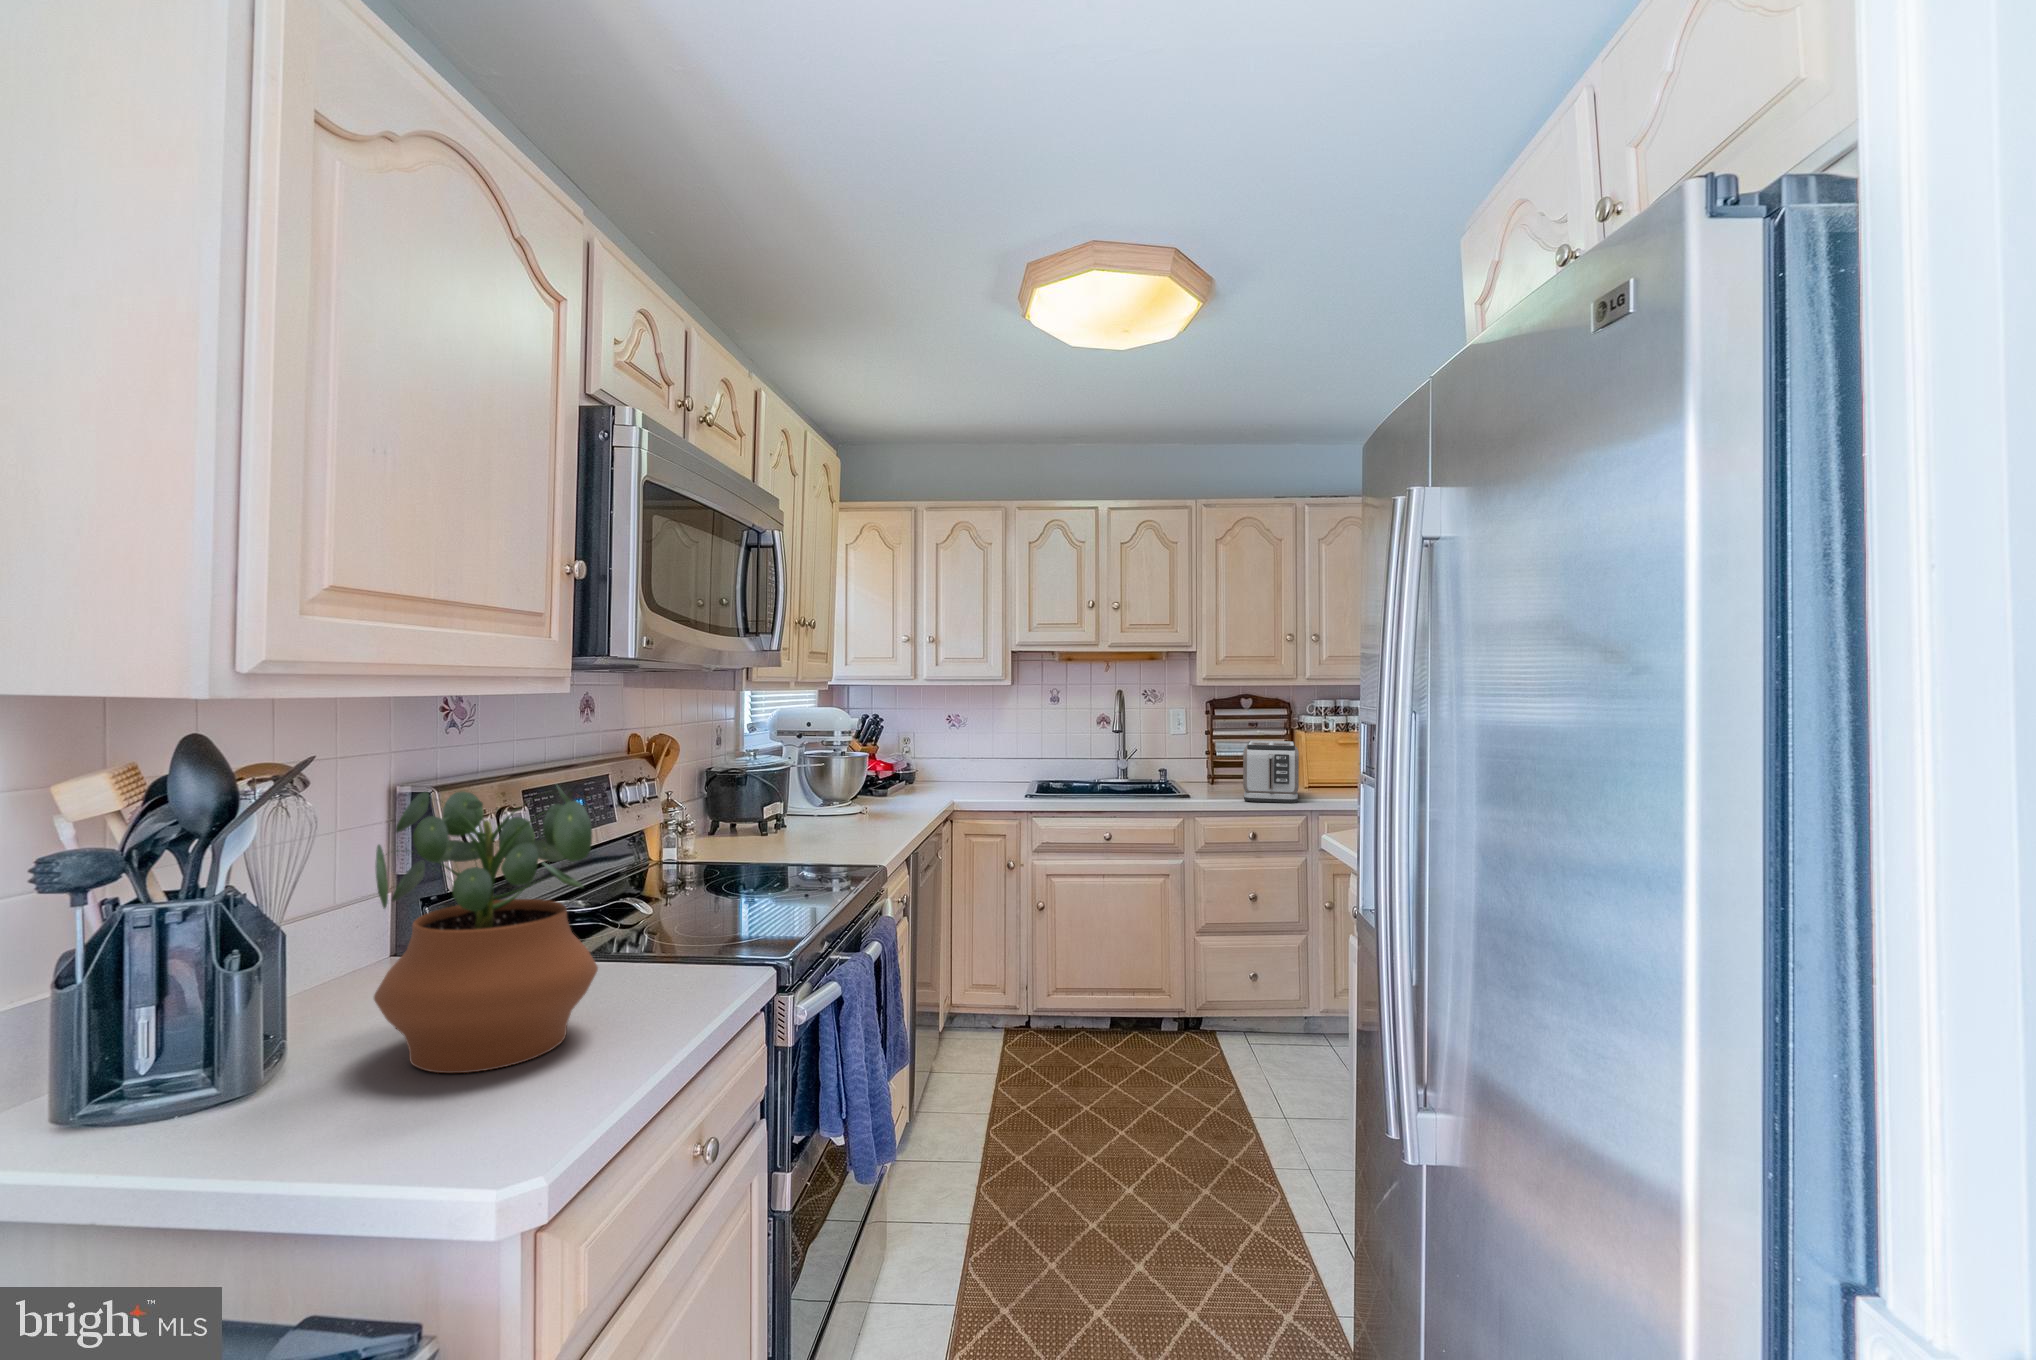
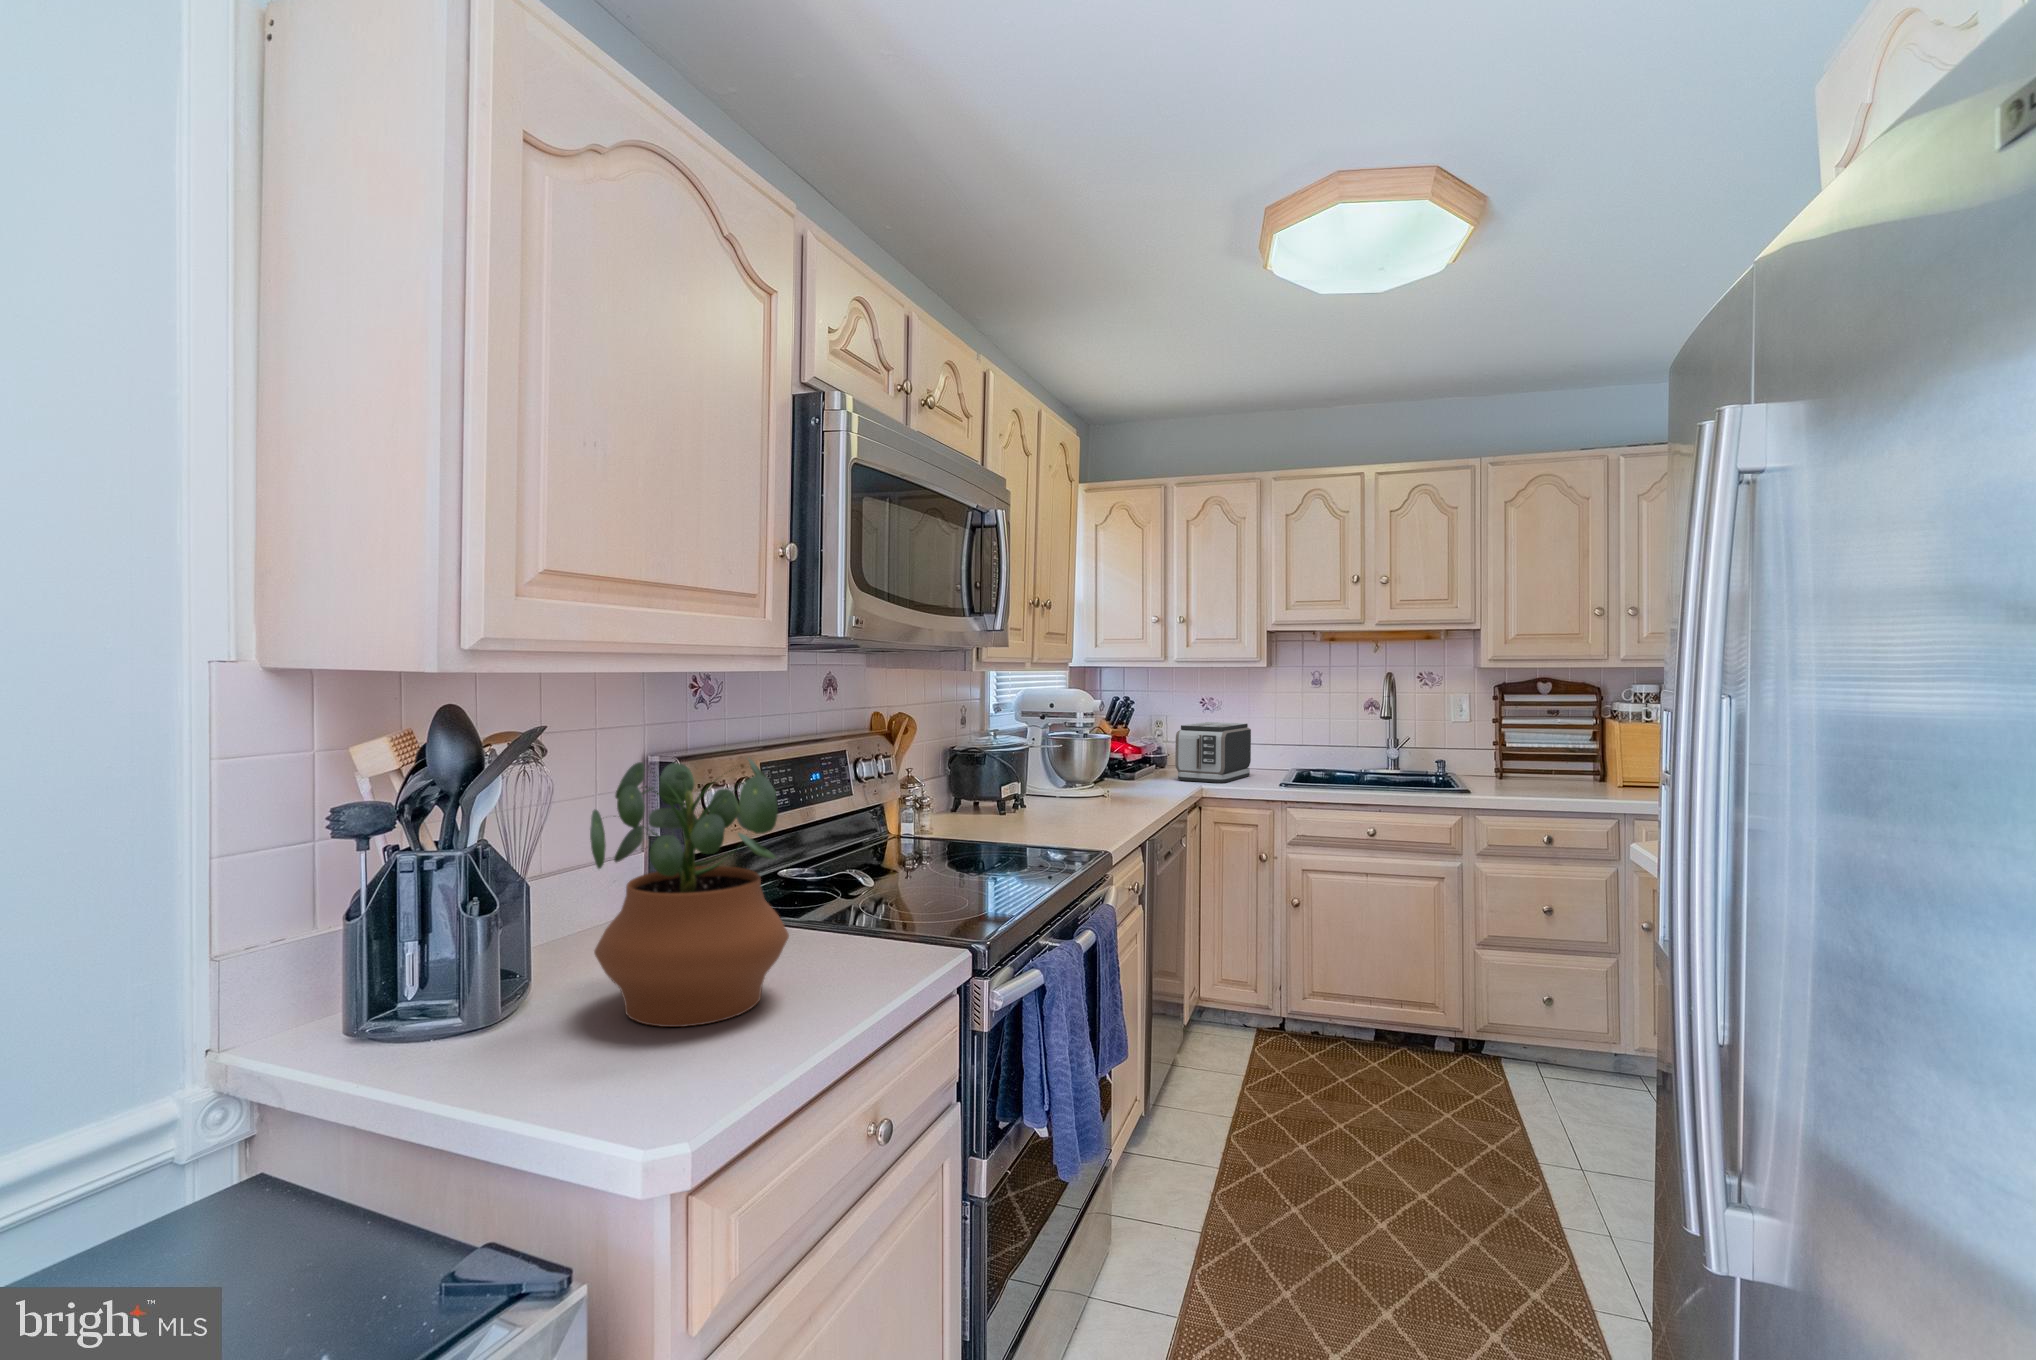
toaster: present [1243,741,1299,803] -> present [1175,722,1251,783]

